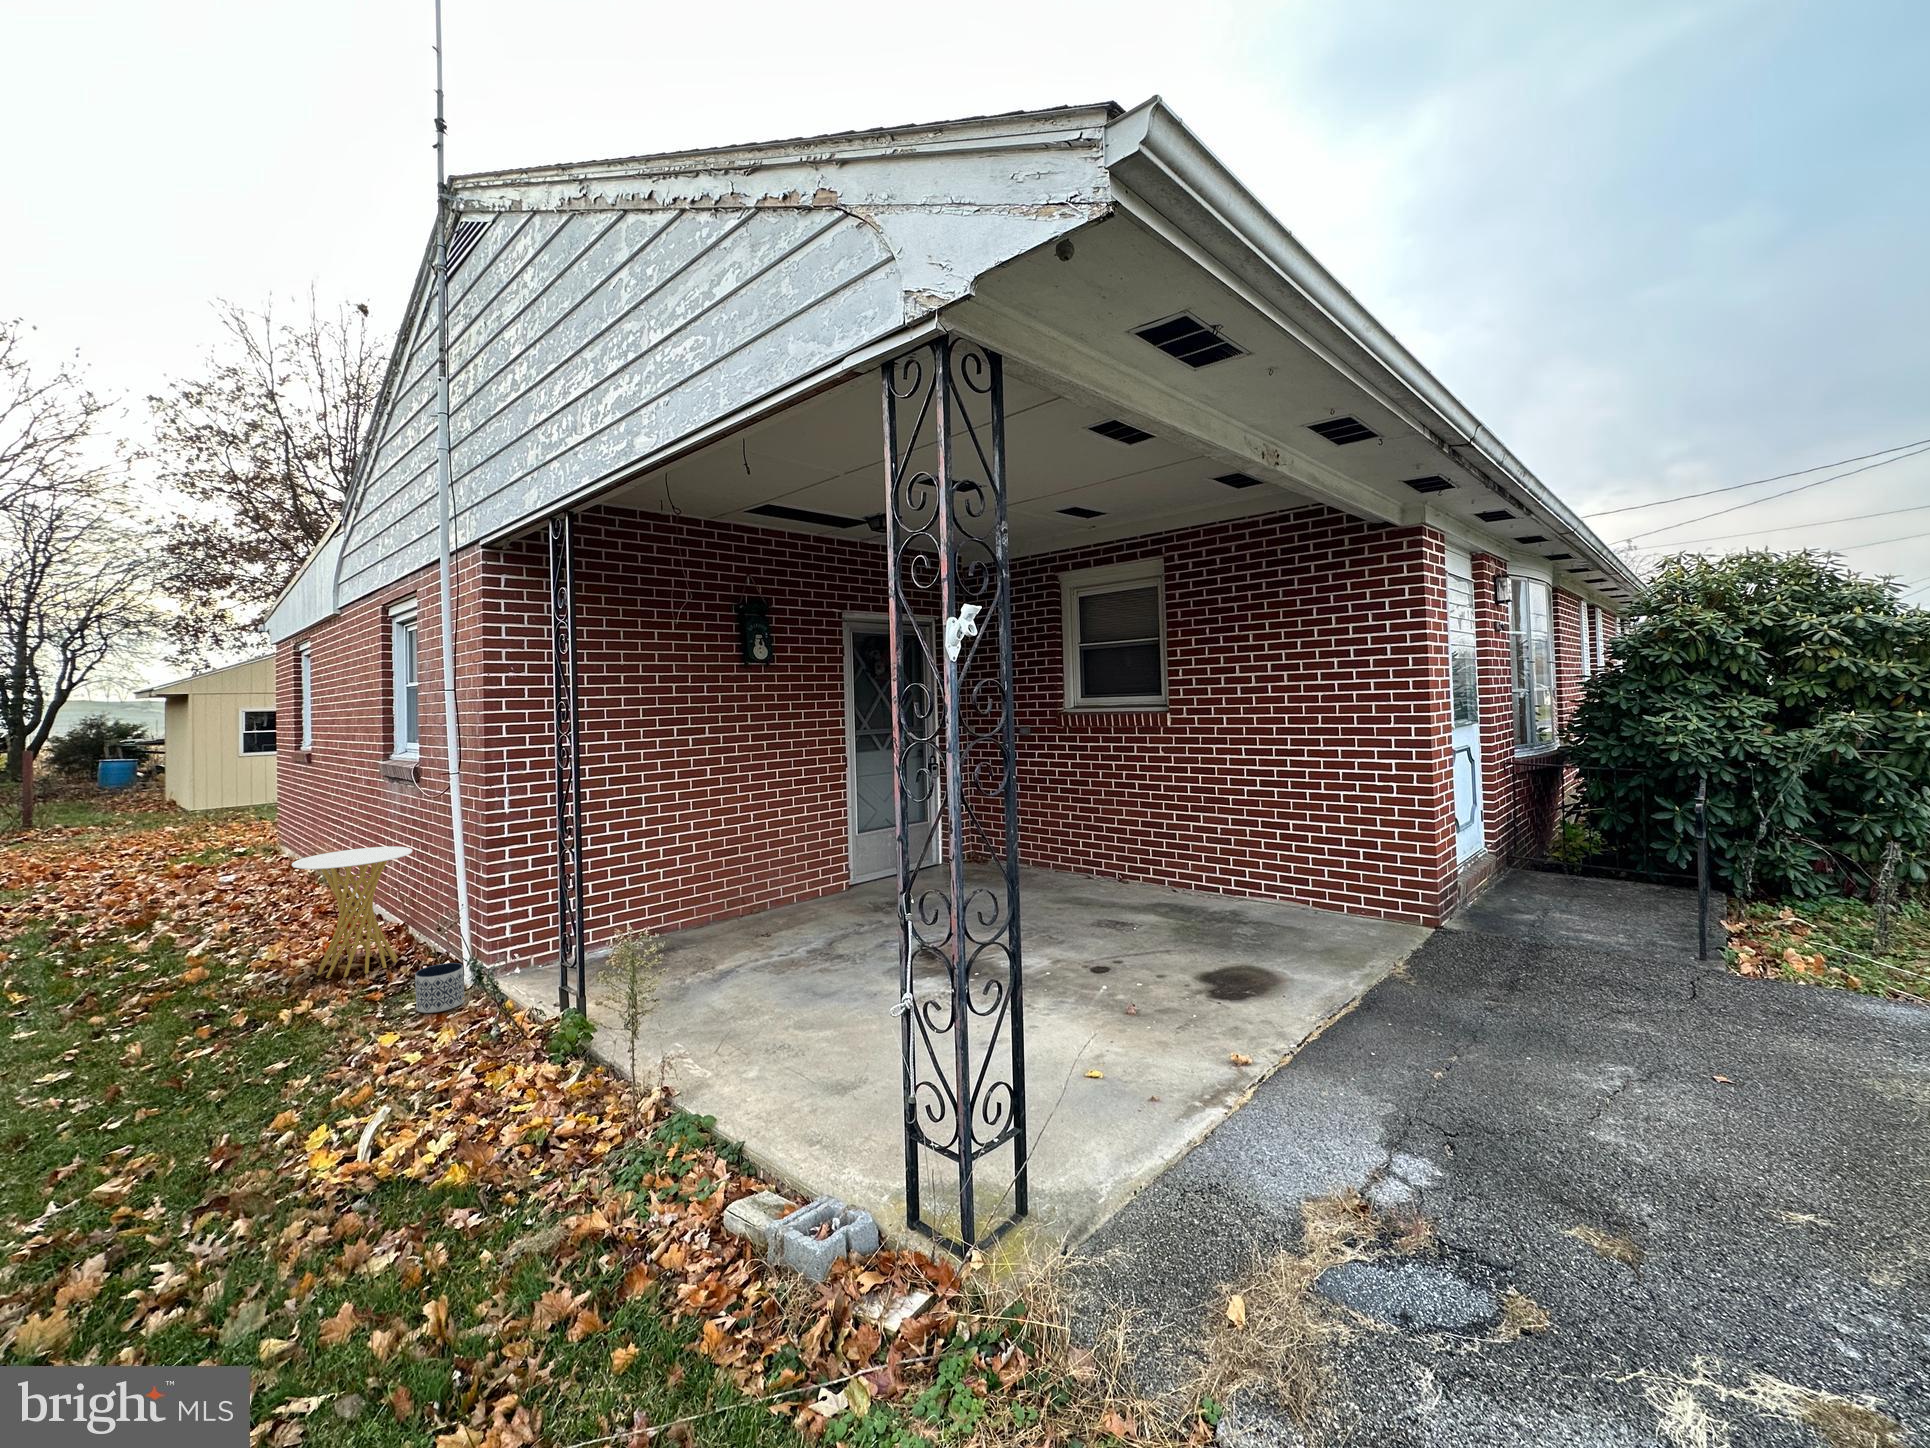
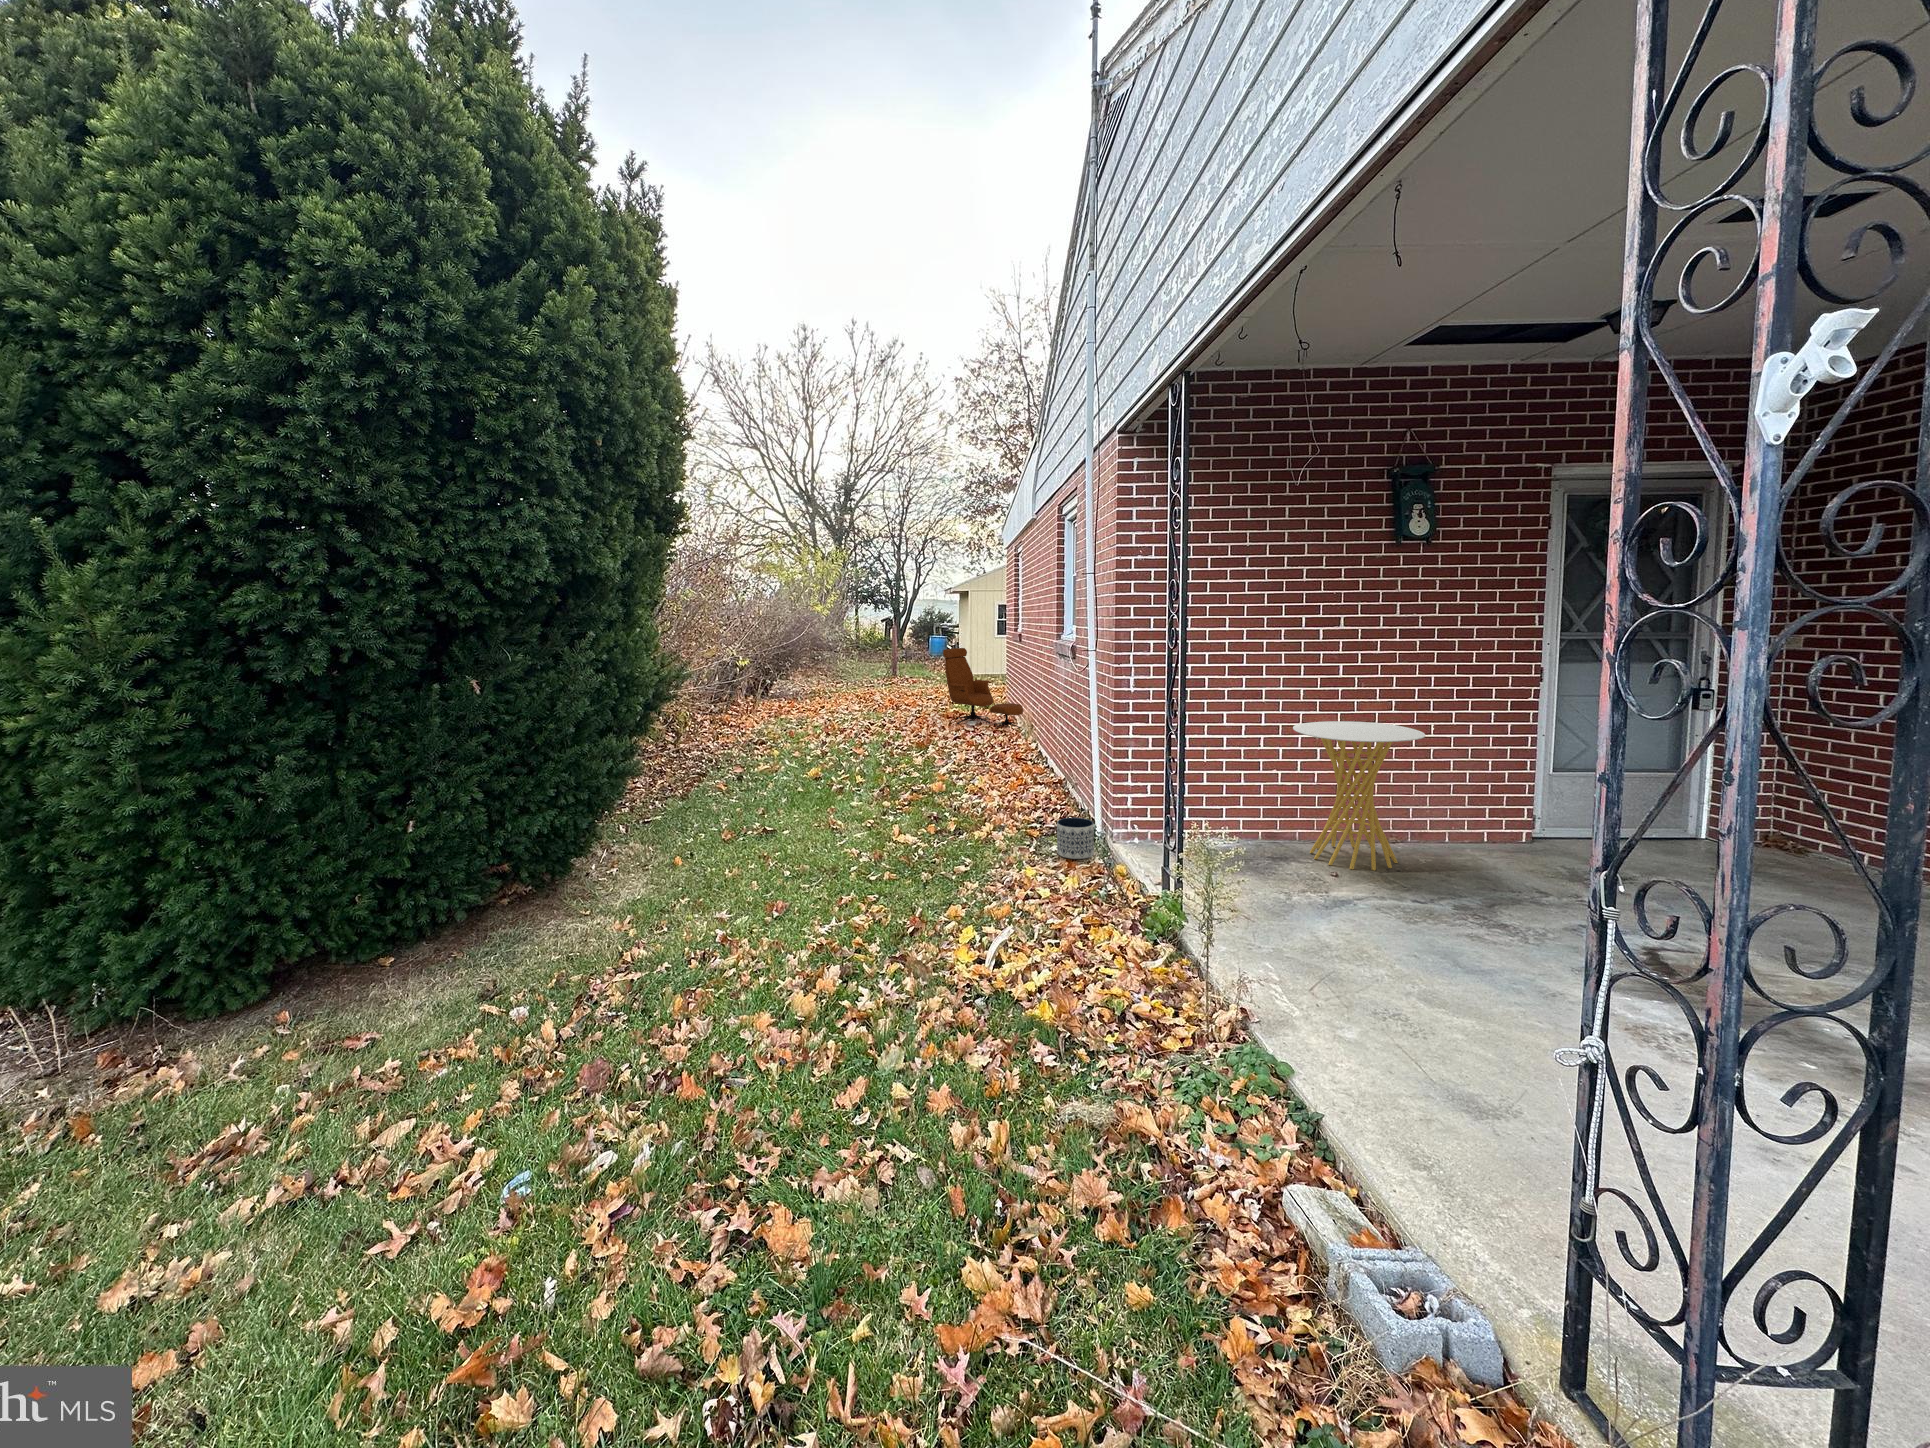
lounge chair: none [172,778,317,884] -> present [943,648,1023,729]
side table: present [292,846,412,978] -> present [1293,721,1425,870]

